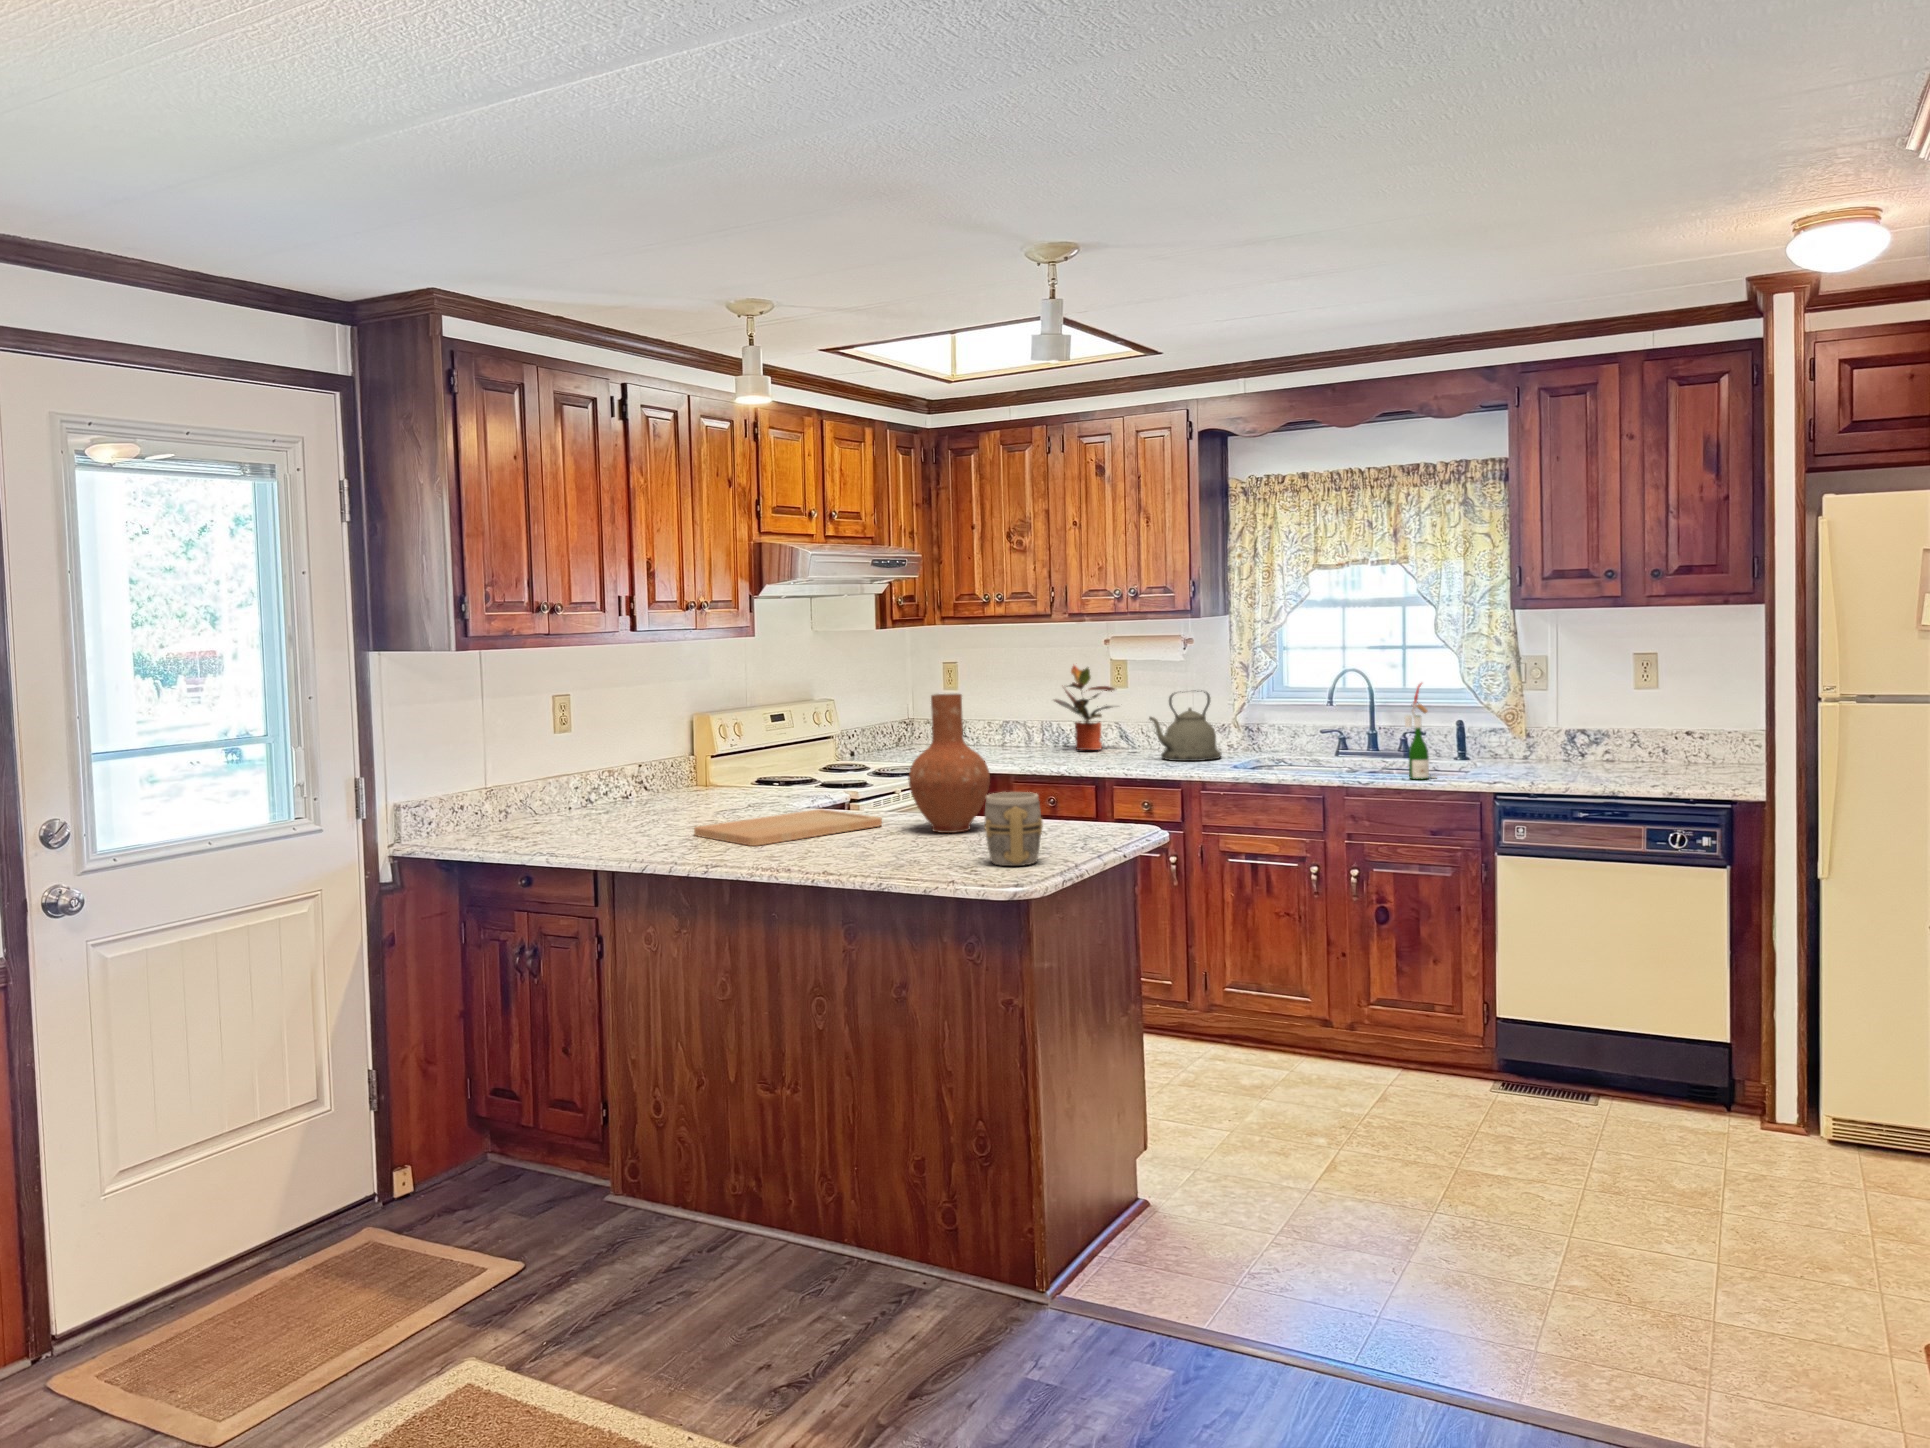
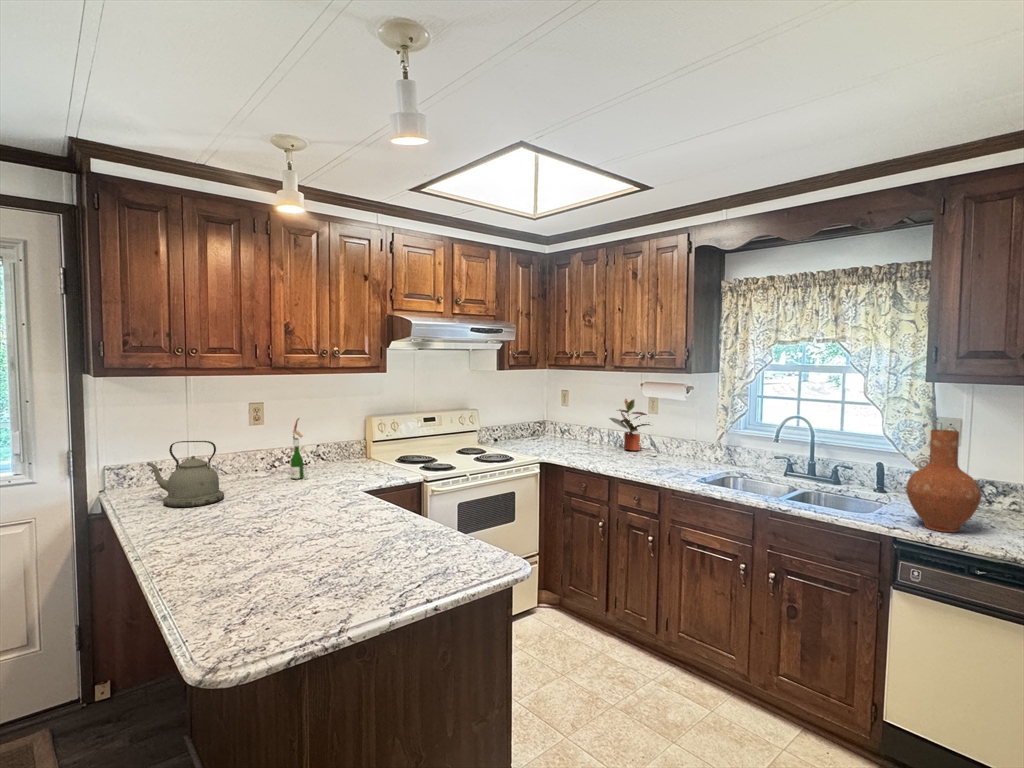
wine bottle: present [1405,683,1435,780] -> present [291,418,308,479]
kettle: present [1149,691,1221,761] -> present [147,441,224,507]
vase: present [908,694,990,833] -> present [906,430,981,532]
mug: present [984,792,1043,866] -> none [307,532,364,606]
cutting board: present [694,809,882,846] -> none [243,495,367,531]

